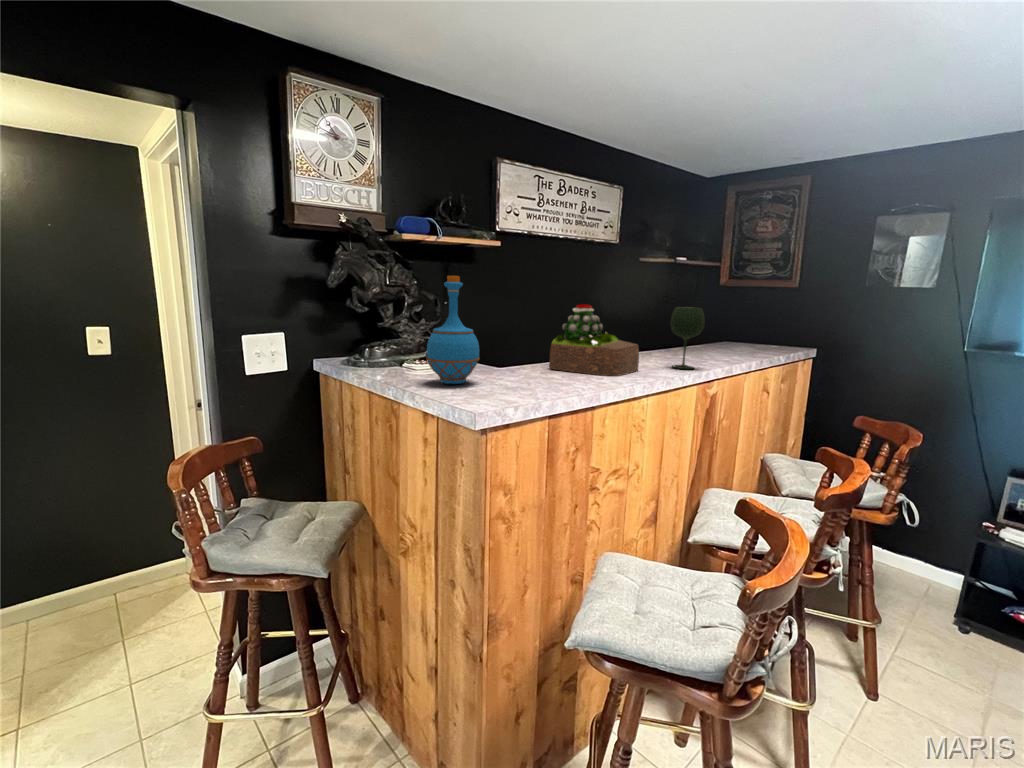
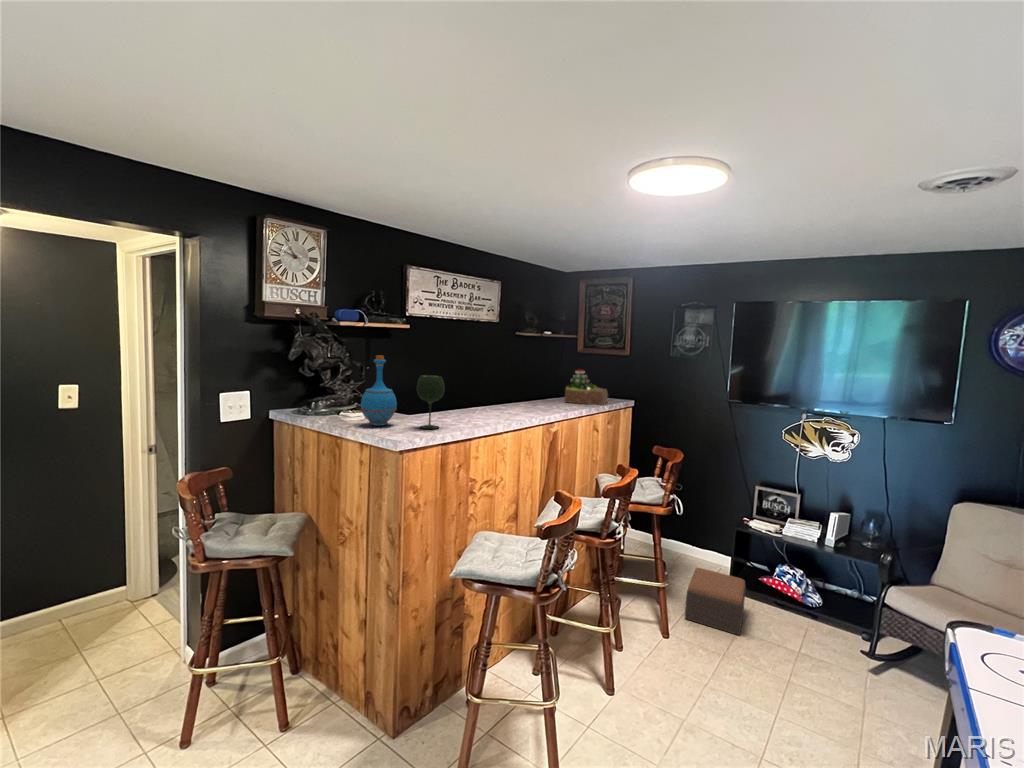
succulent plant: present [549,304,639,376] -> present [565,369,608,405]
wine glass: present [670,307,705,369] -> present [417,375,445,429]
footstool: none [898,597,1011,714] -> present [685,568,746,635]

